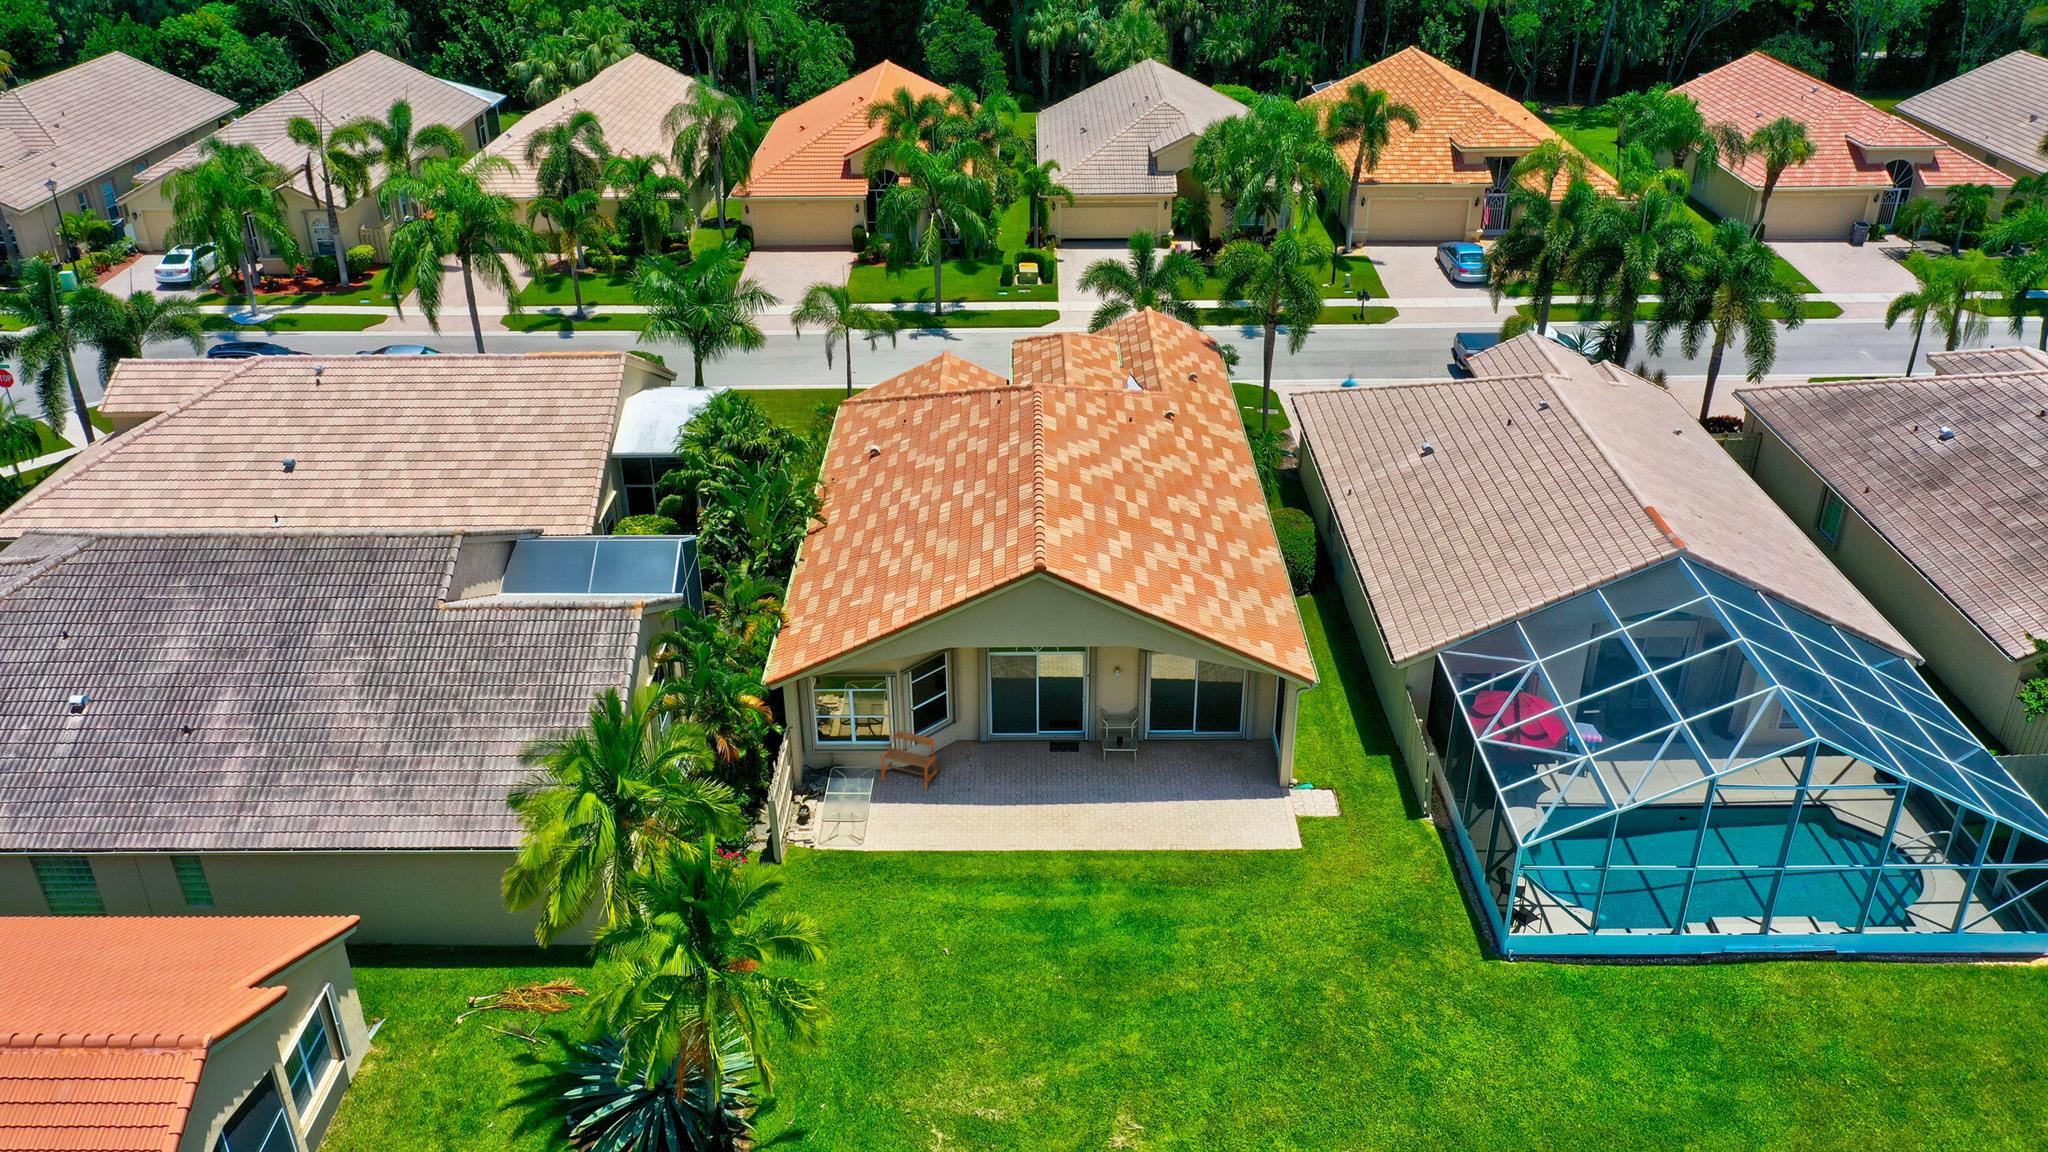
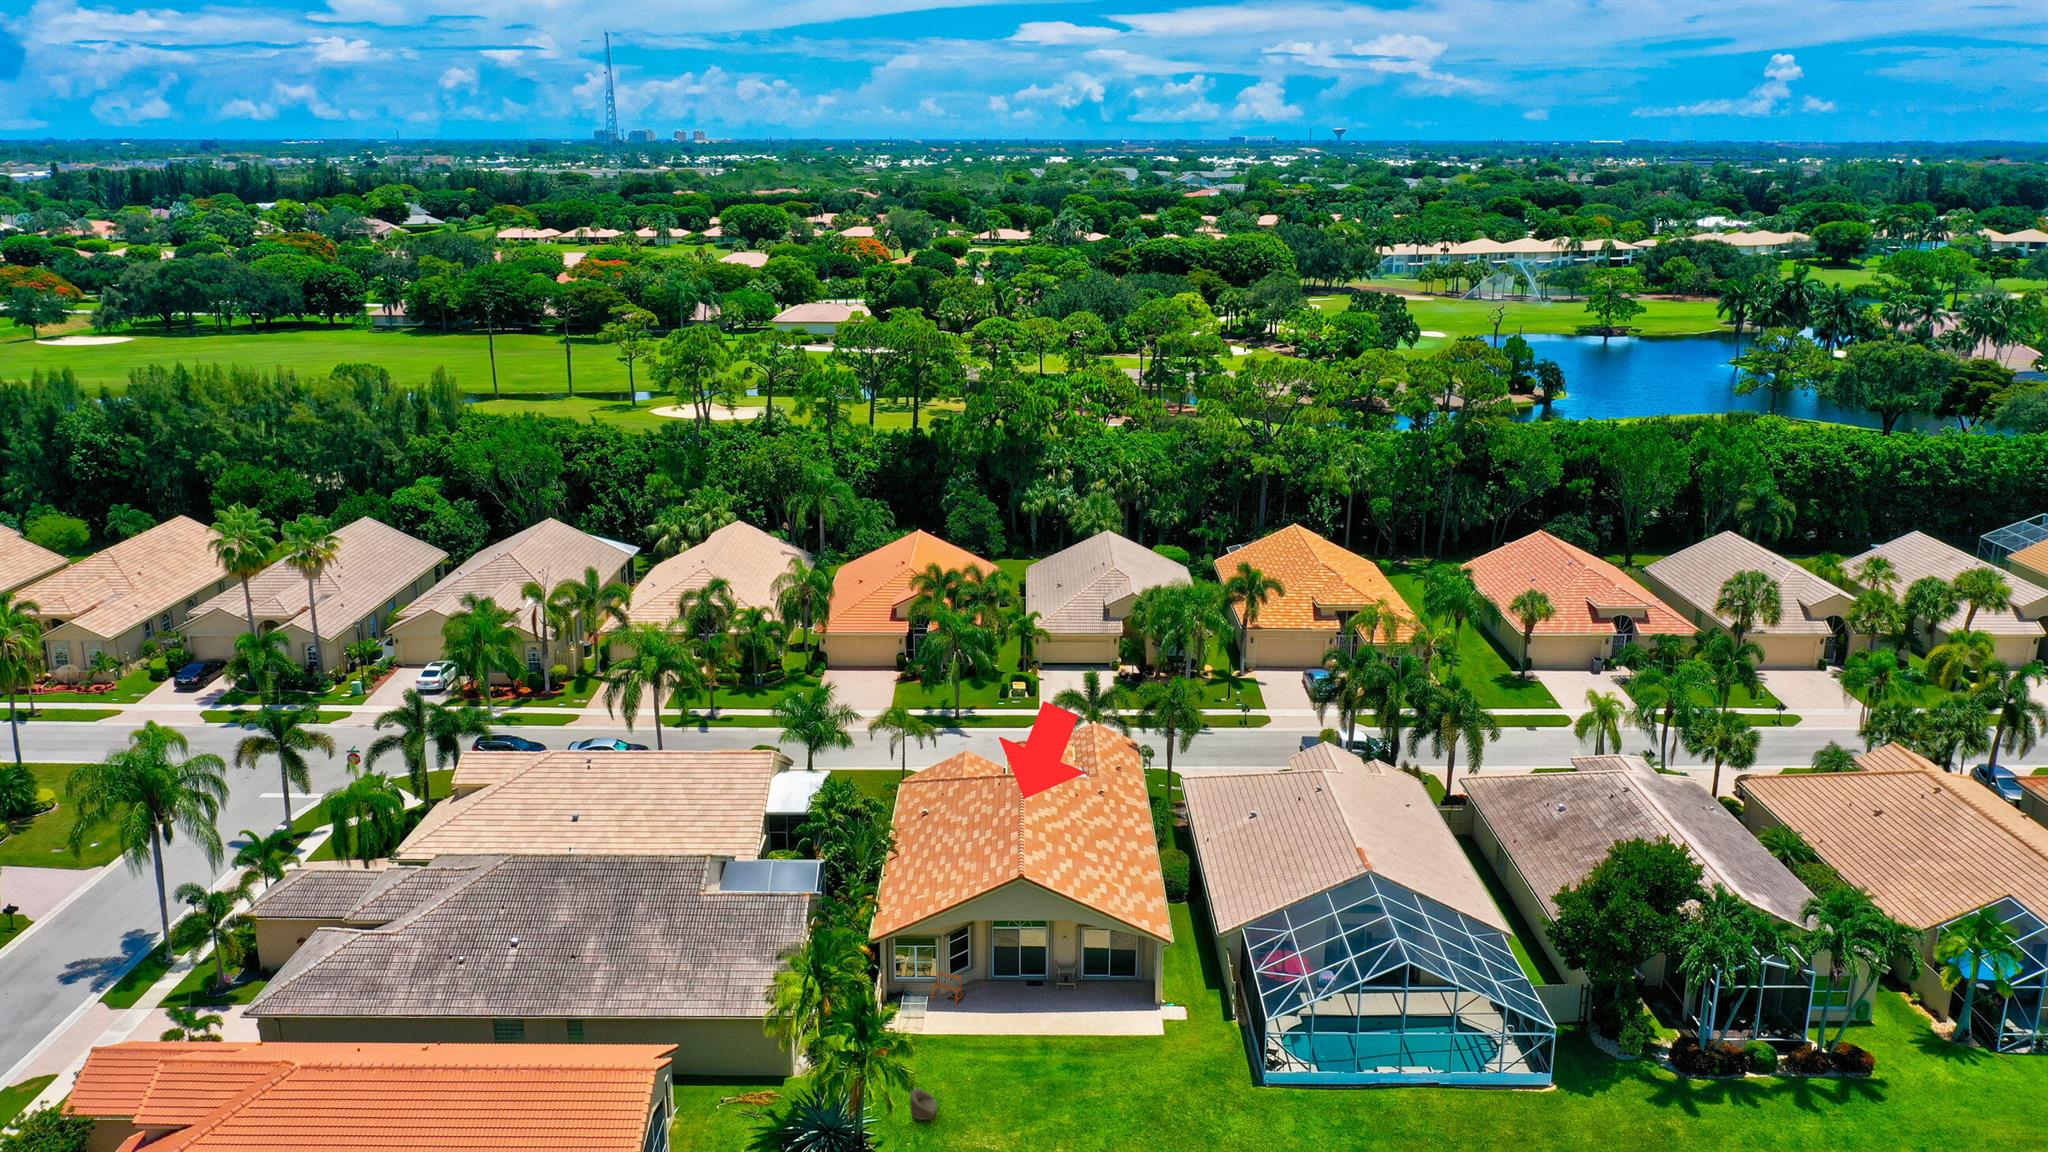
armchair: none [825,986,879,1057] -> present [910,1088,937,1120]

